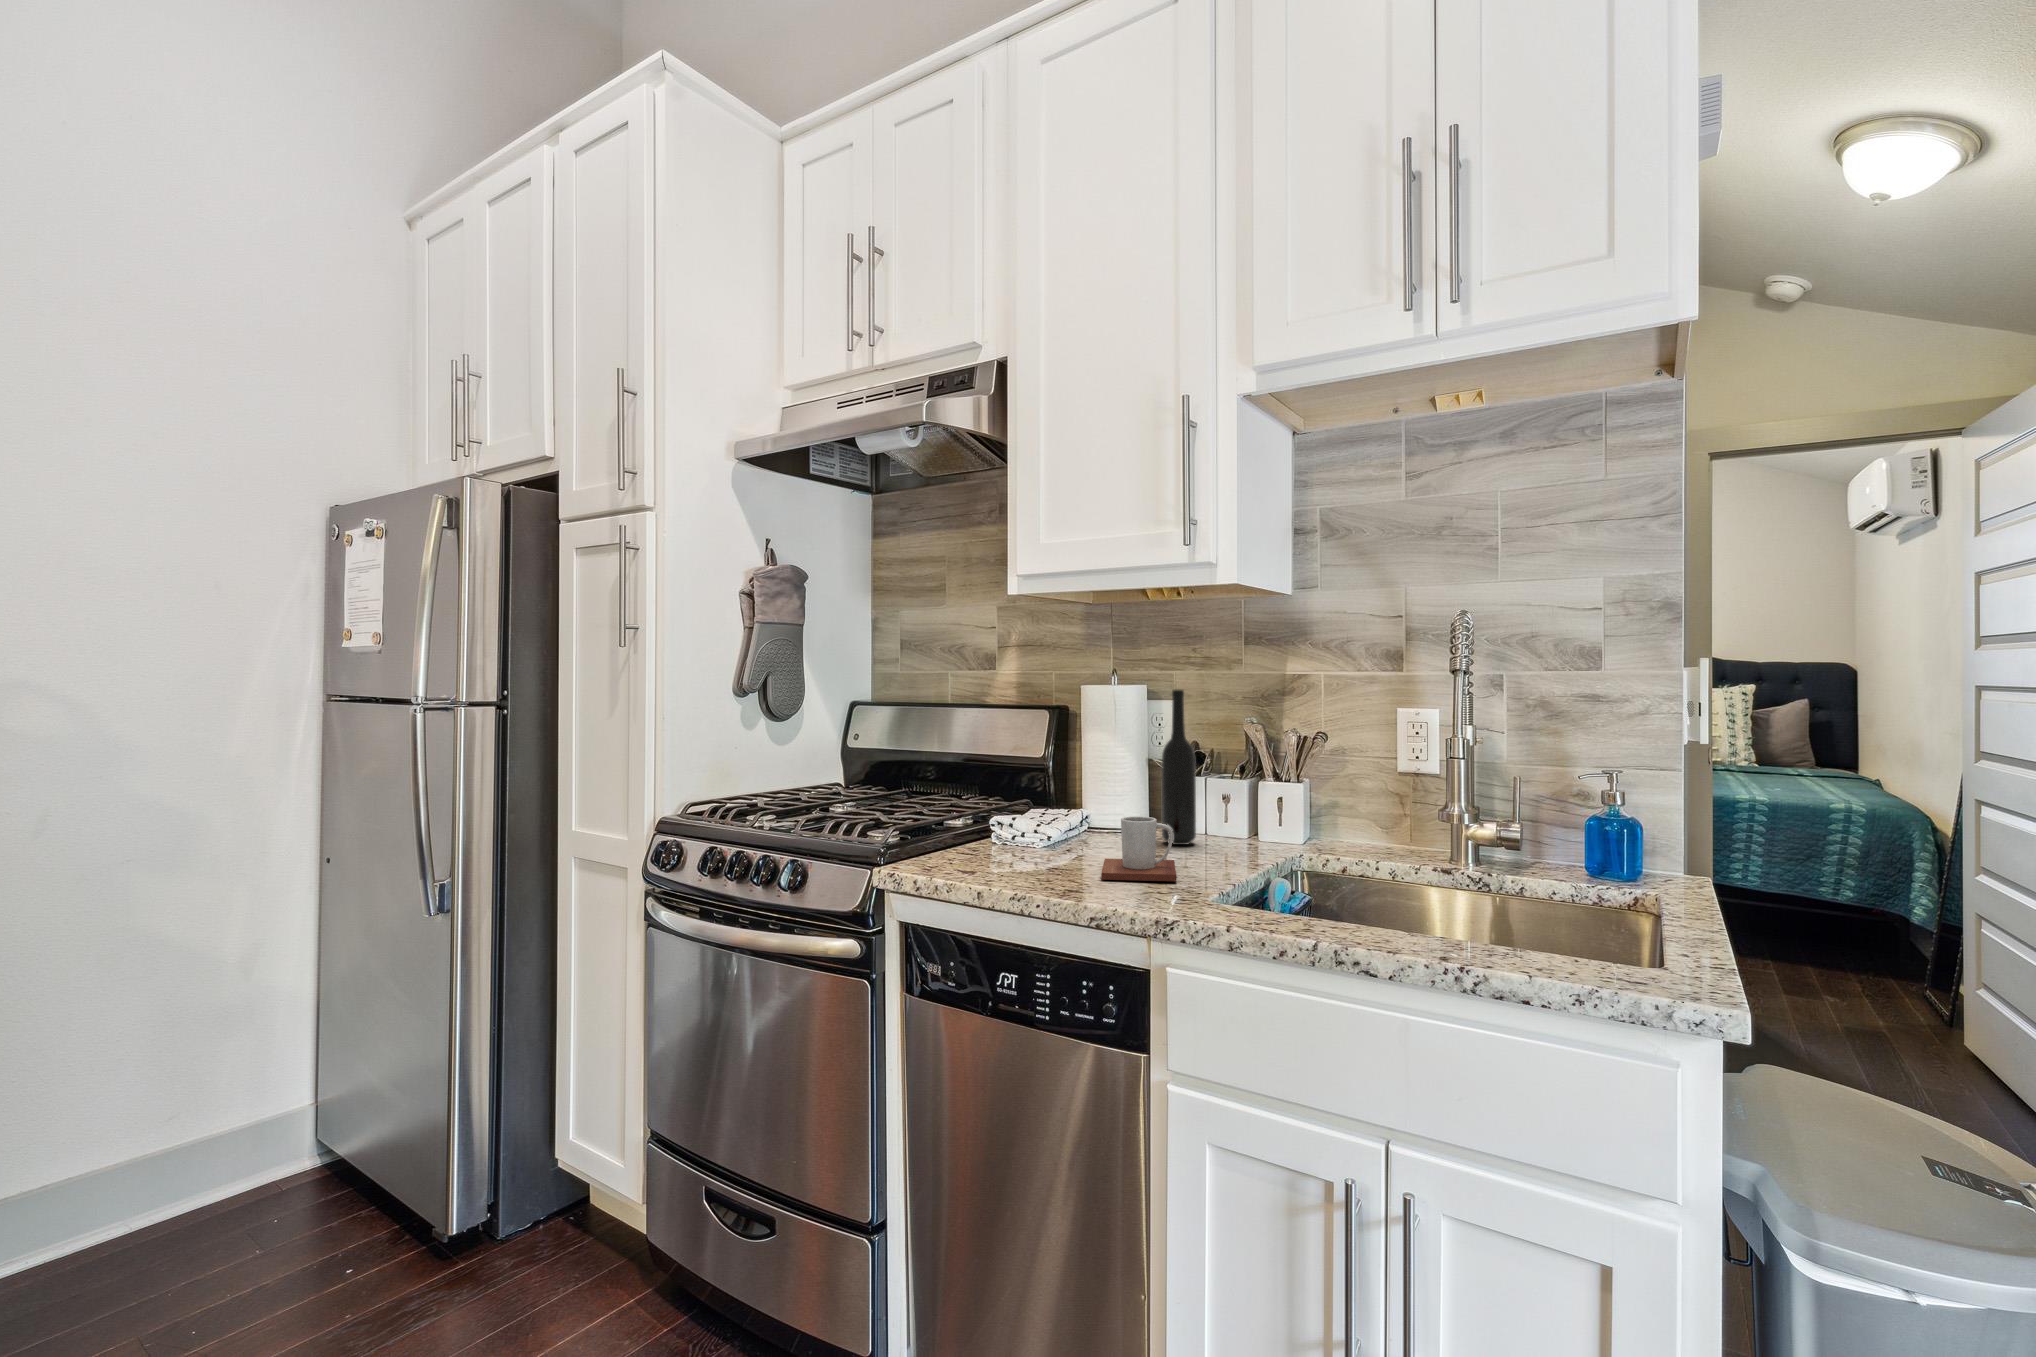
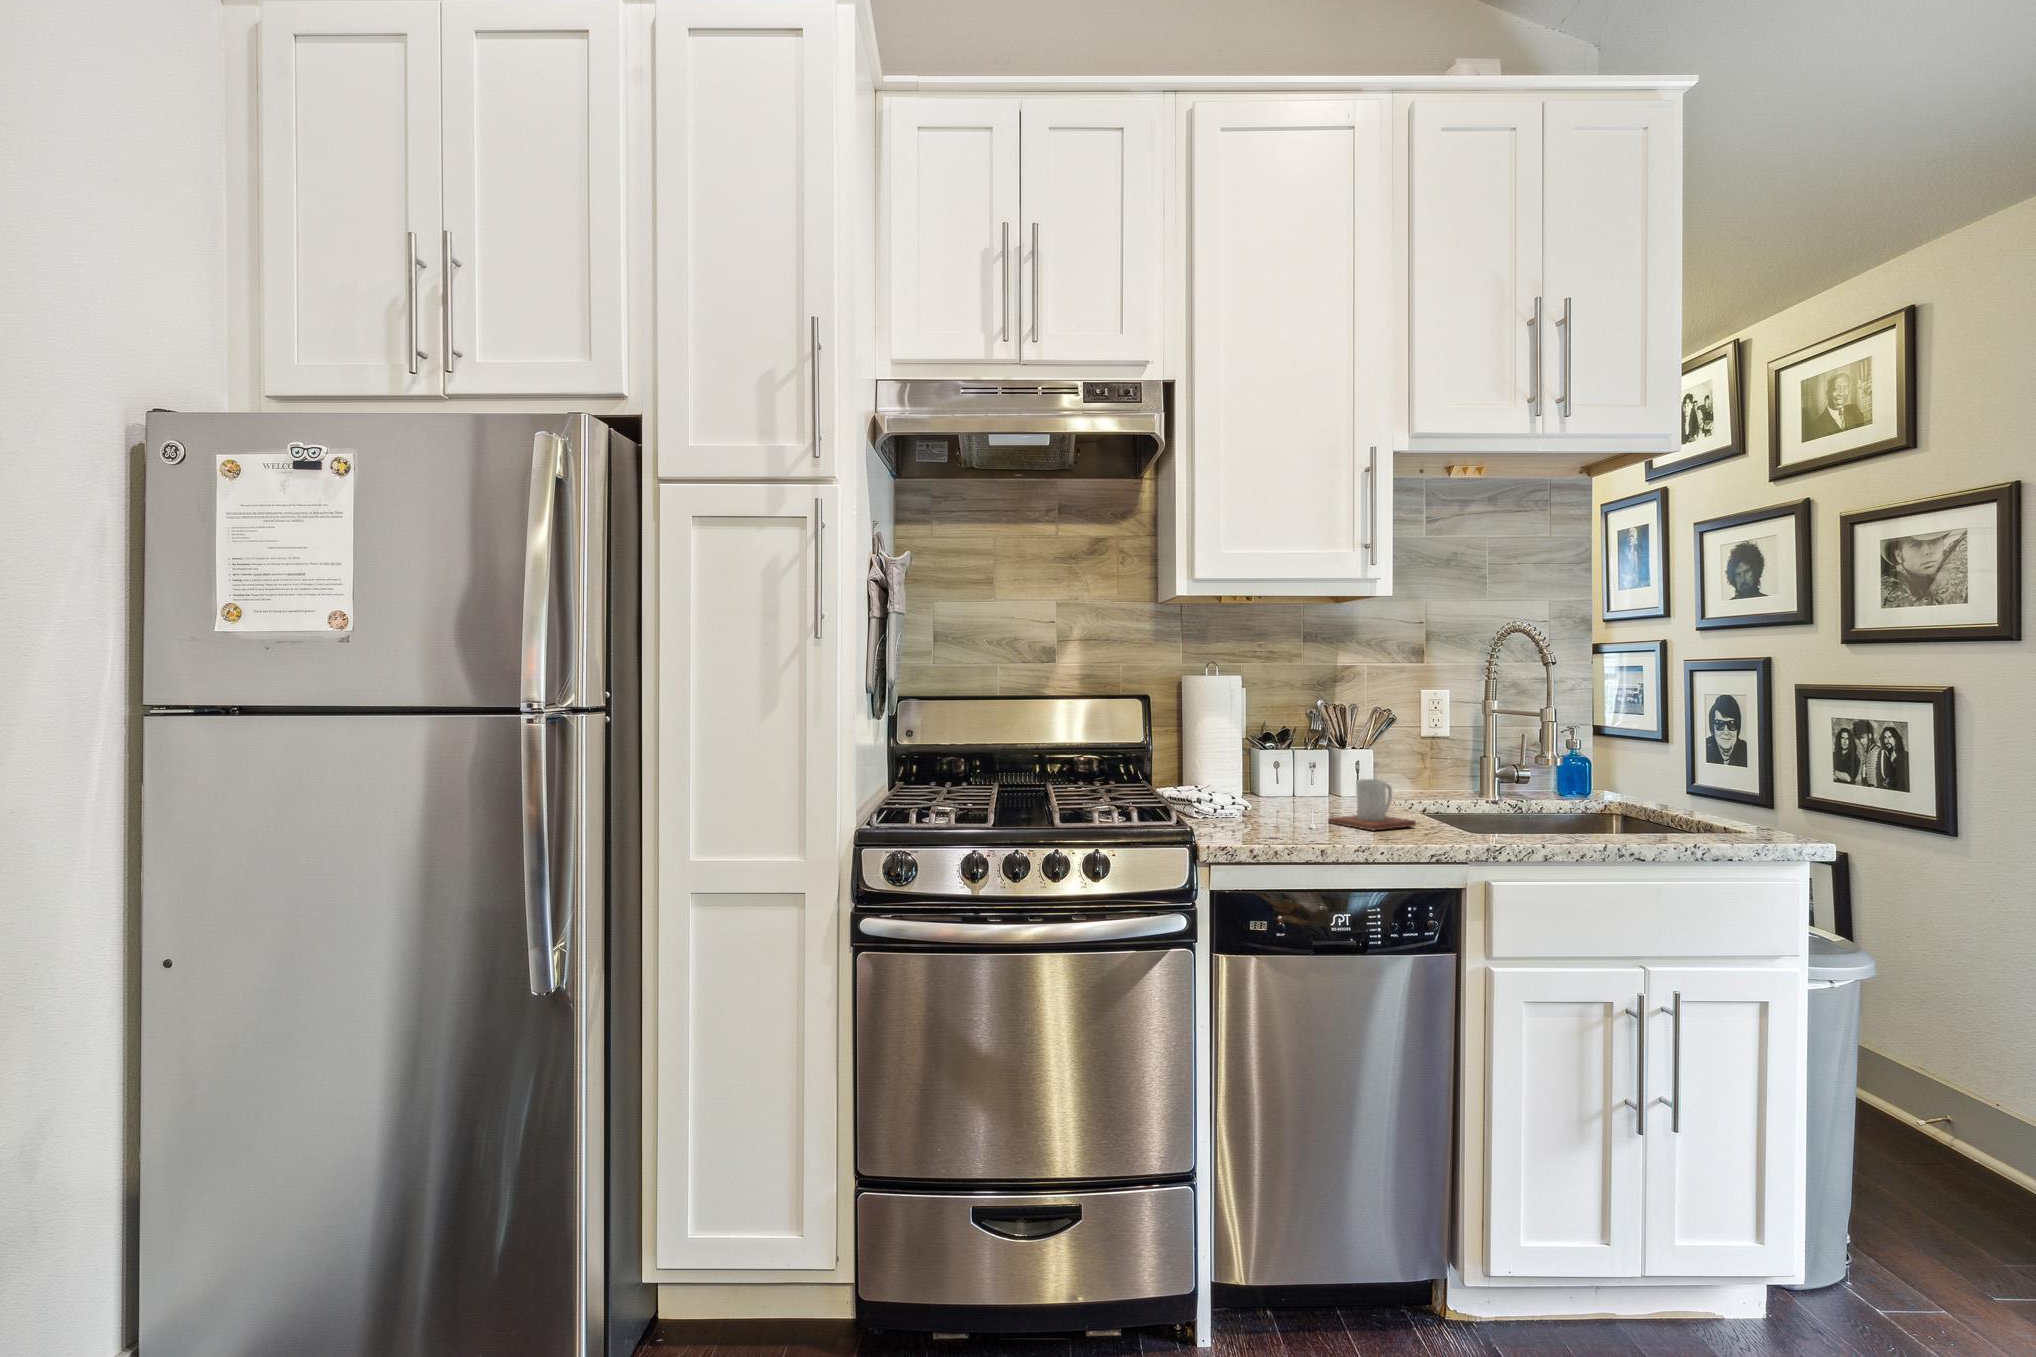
bottle: present [1161,690,1196,845] -> none [1290,677,1320,807]

